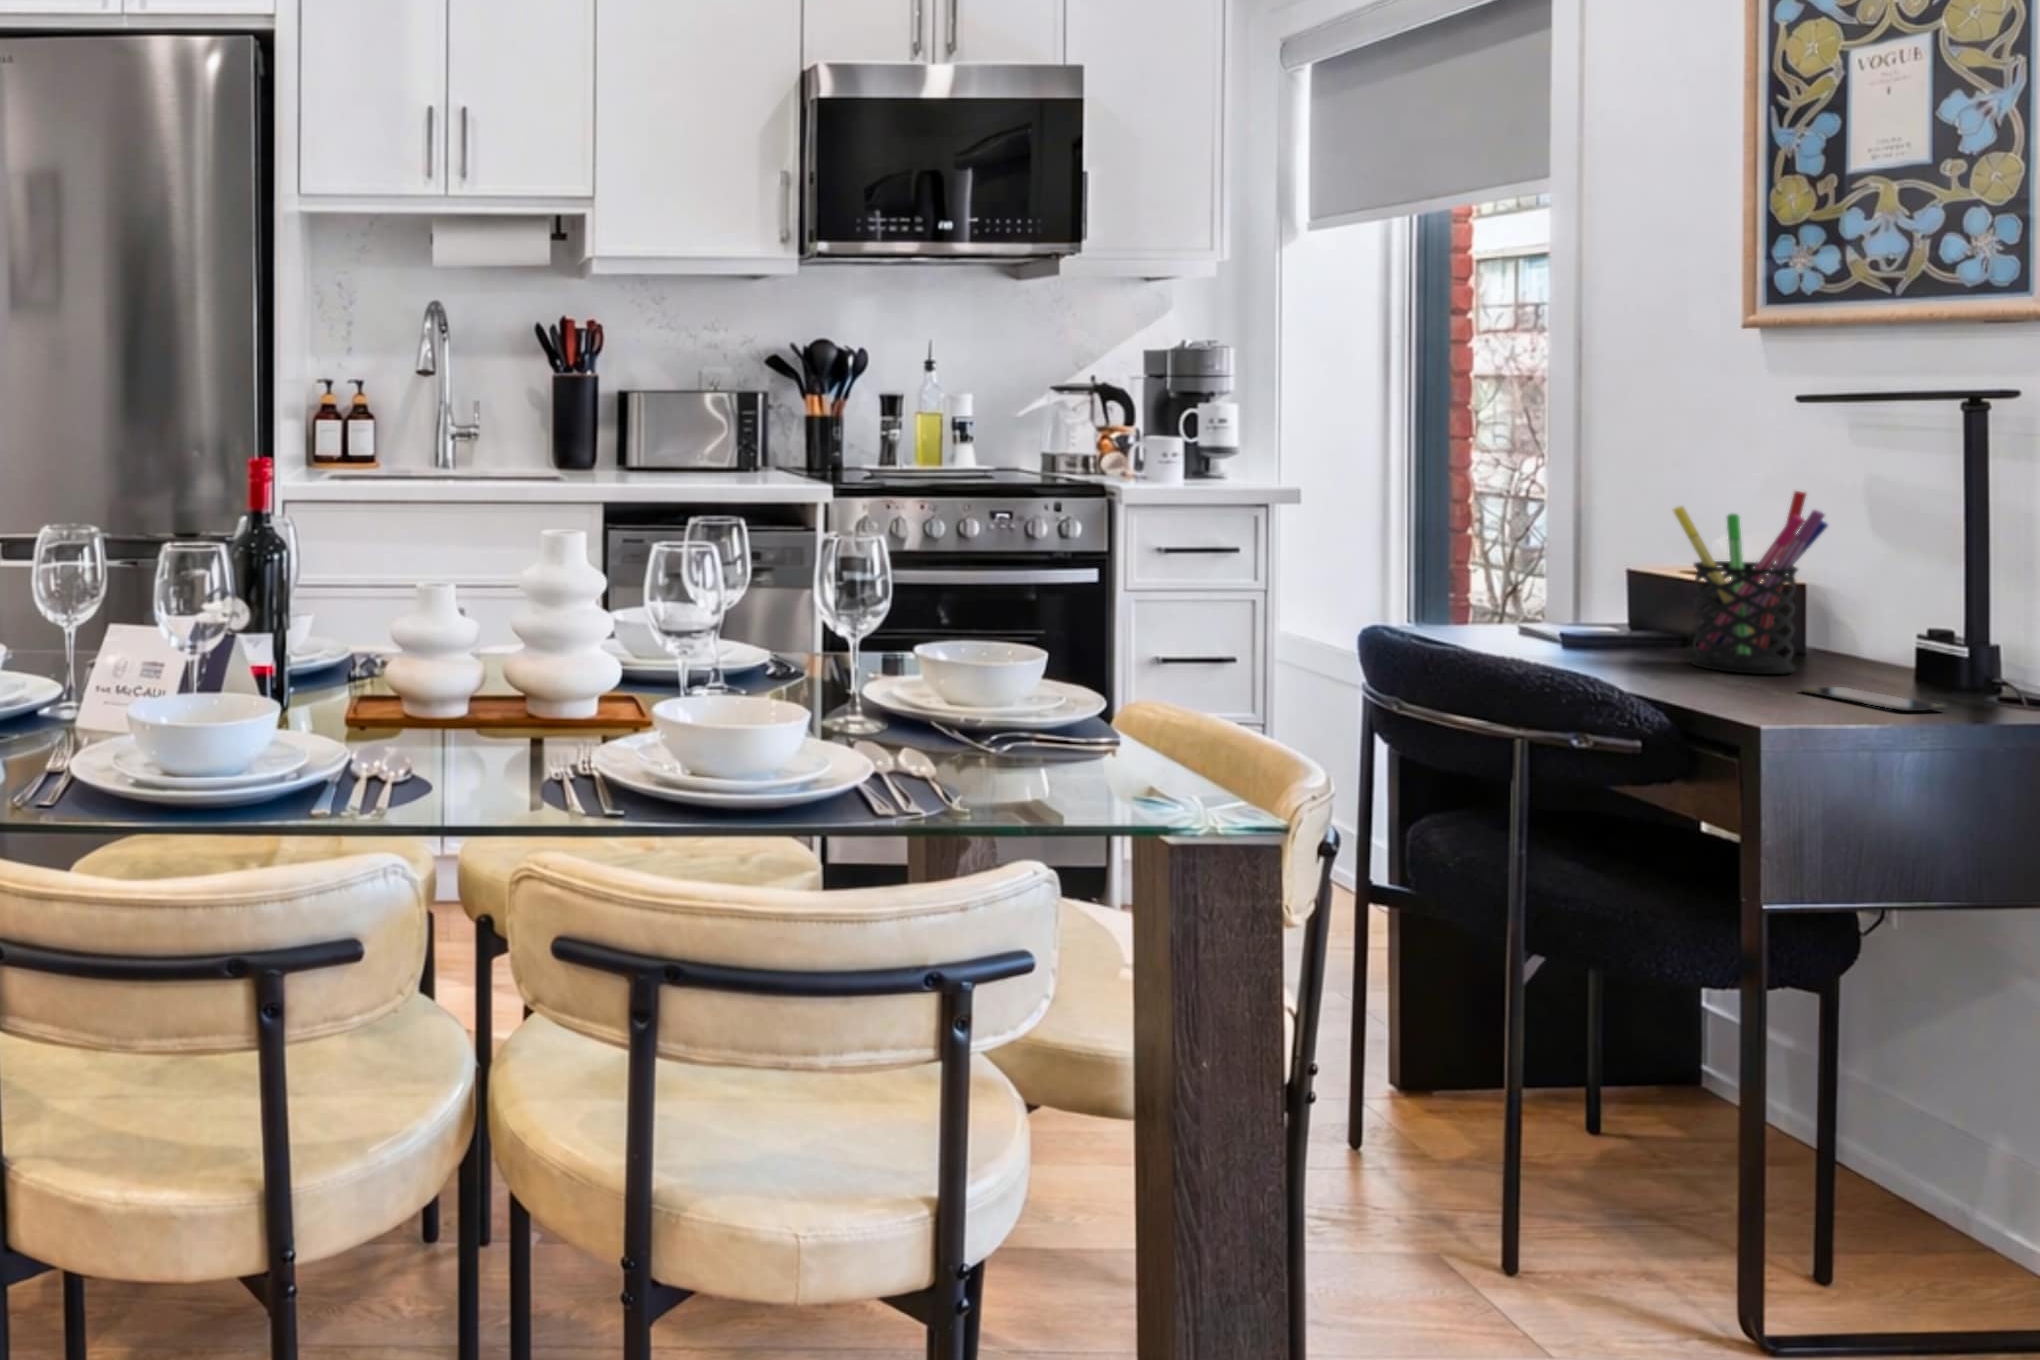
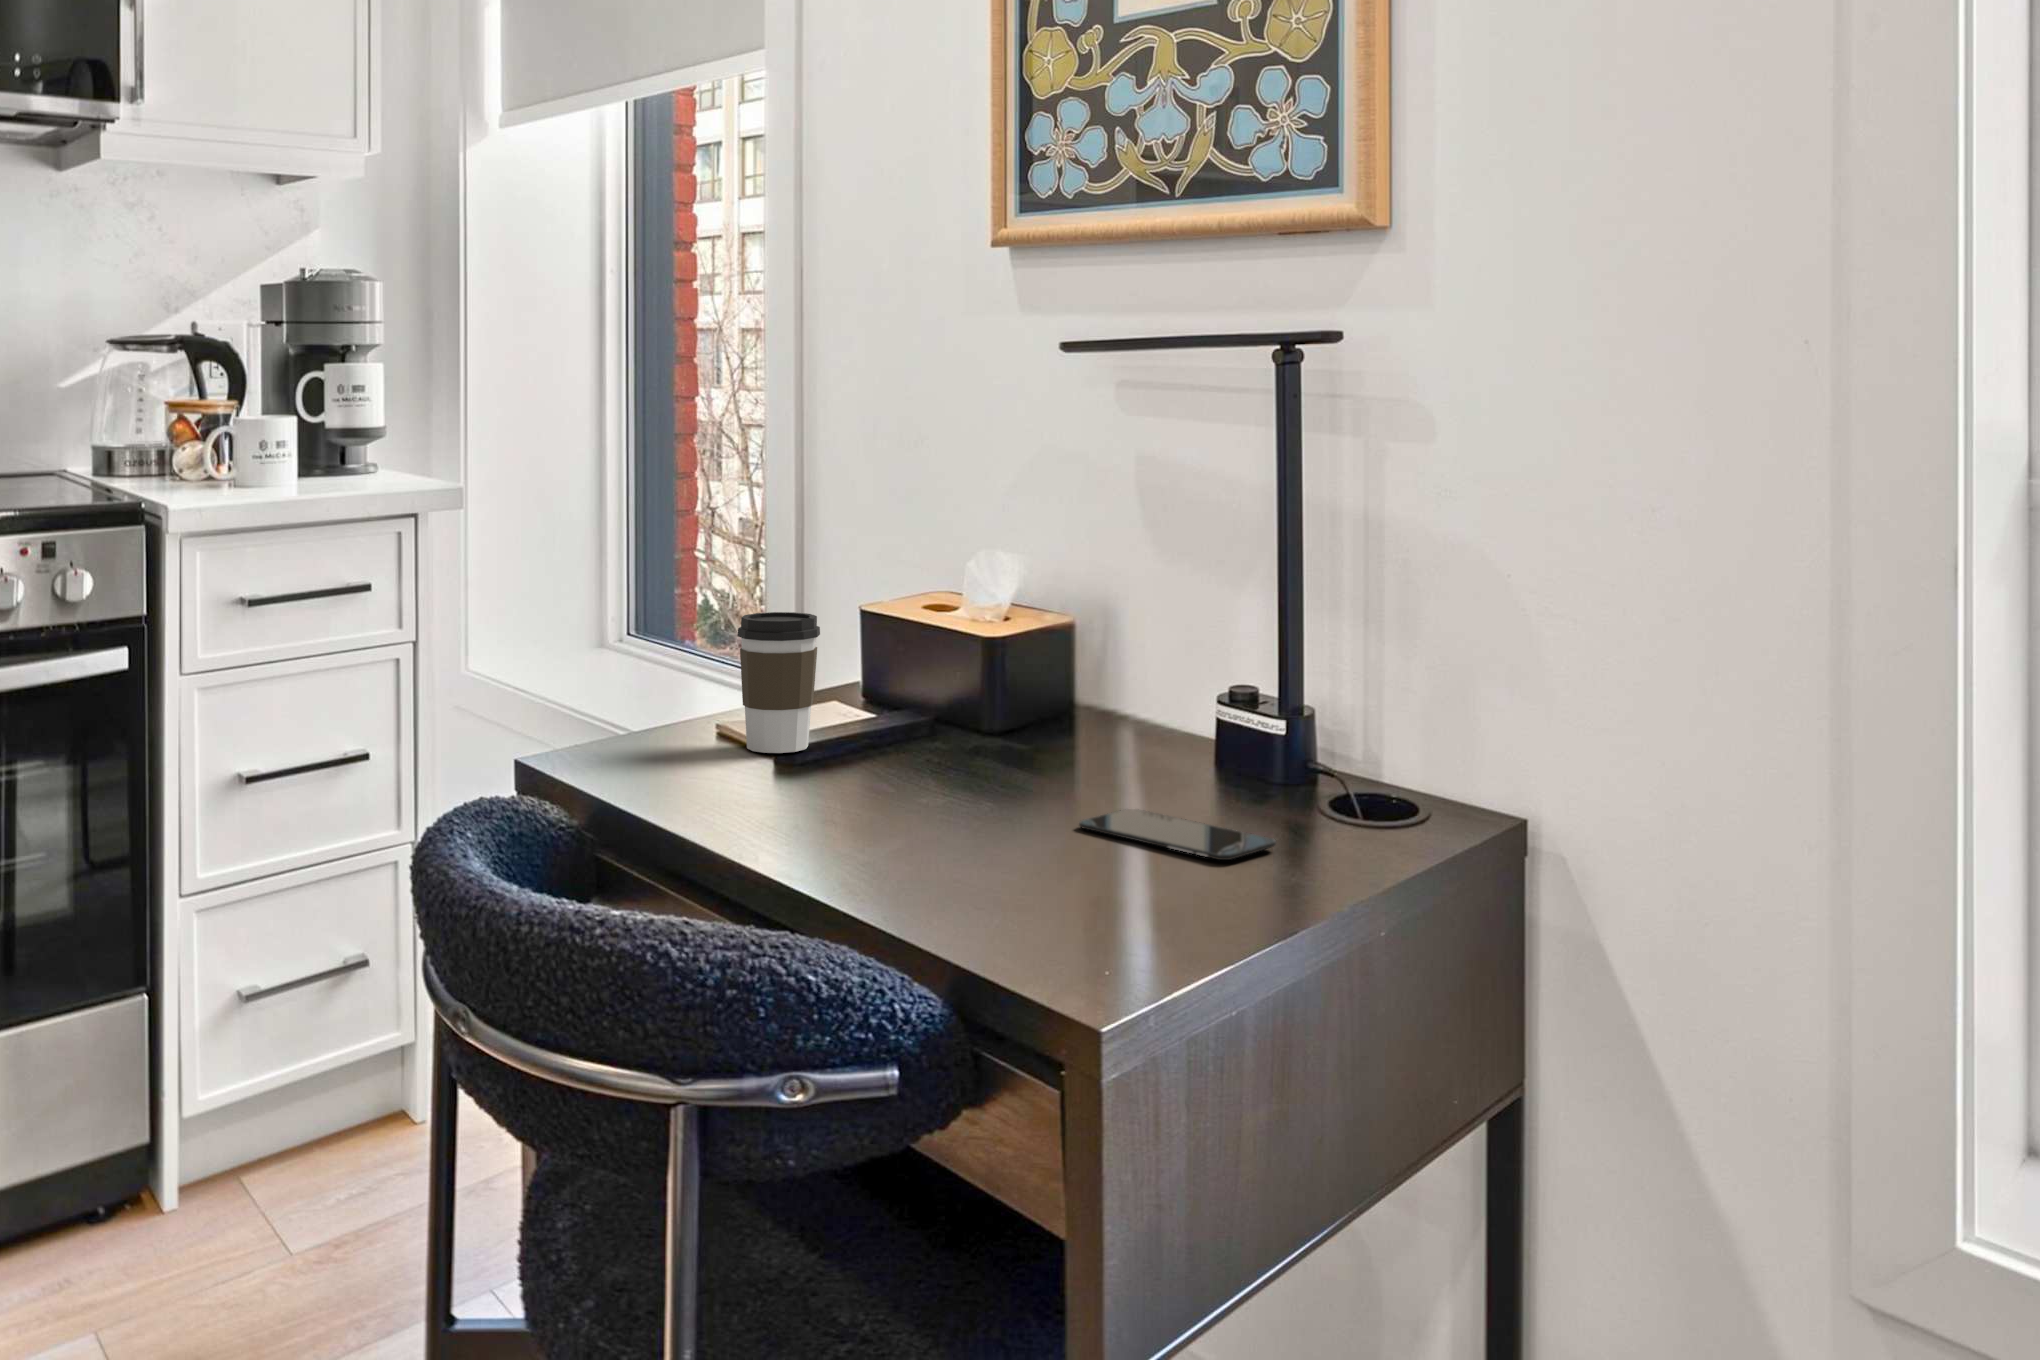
pen holder: present [1673,491,1828,674] -> none [902,487,1109,789]
coffee cup: none [1551,564,1609,647] -> present [738,612,820,753]

